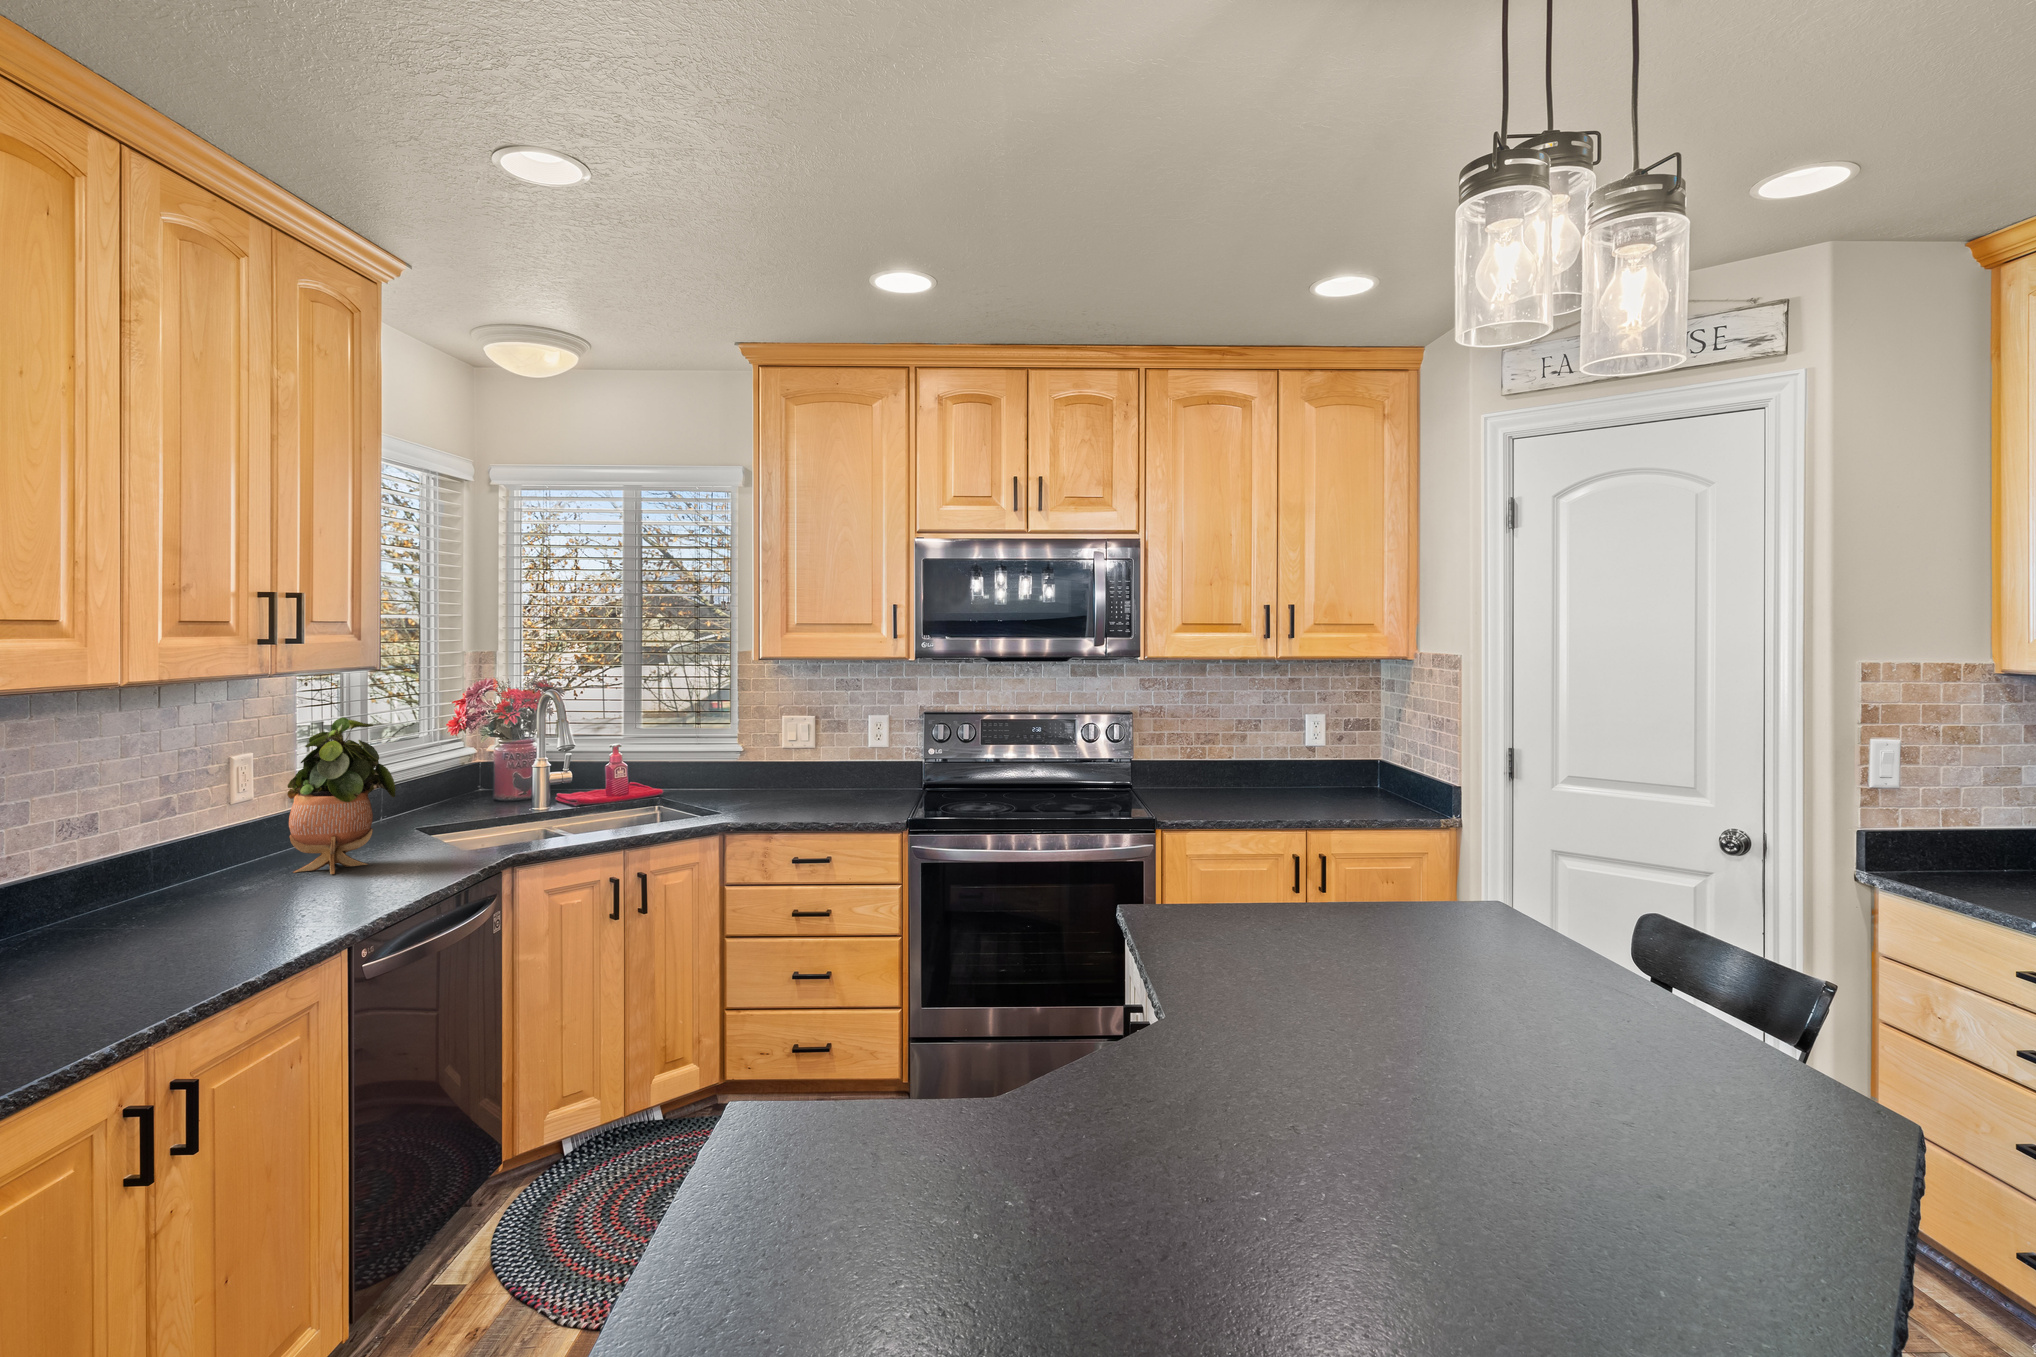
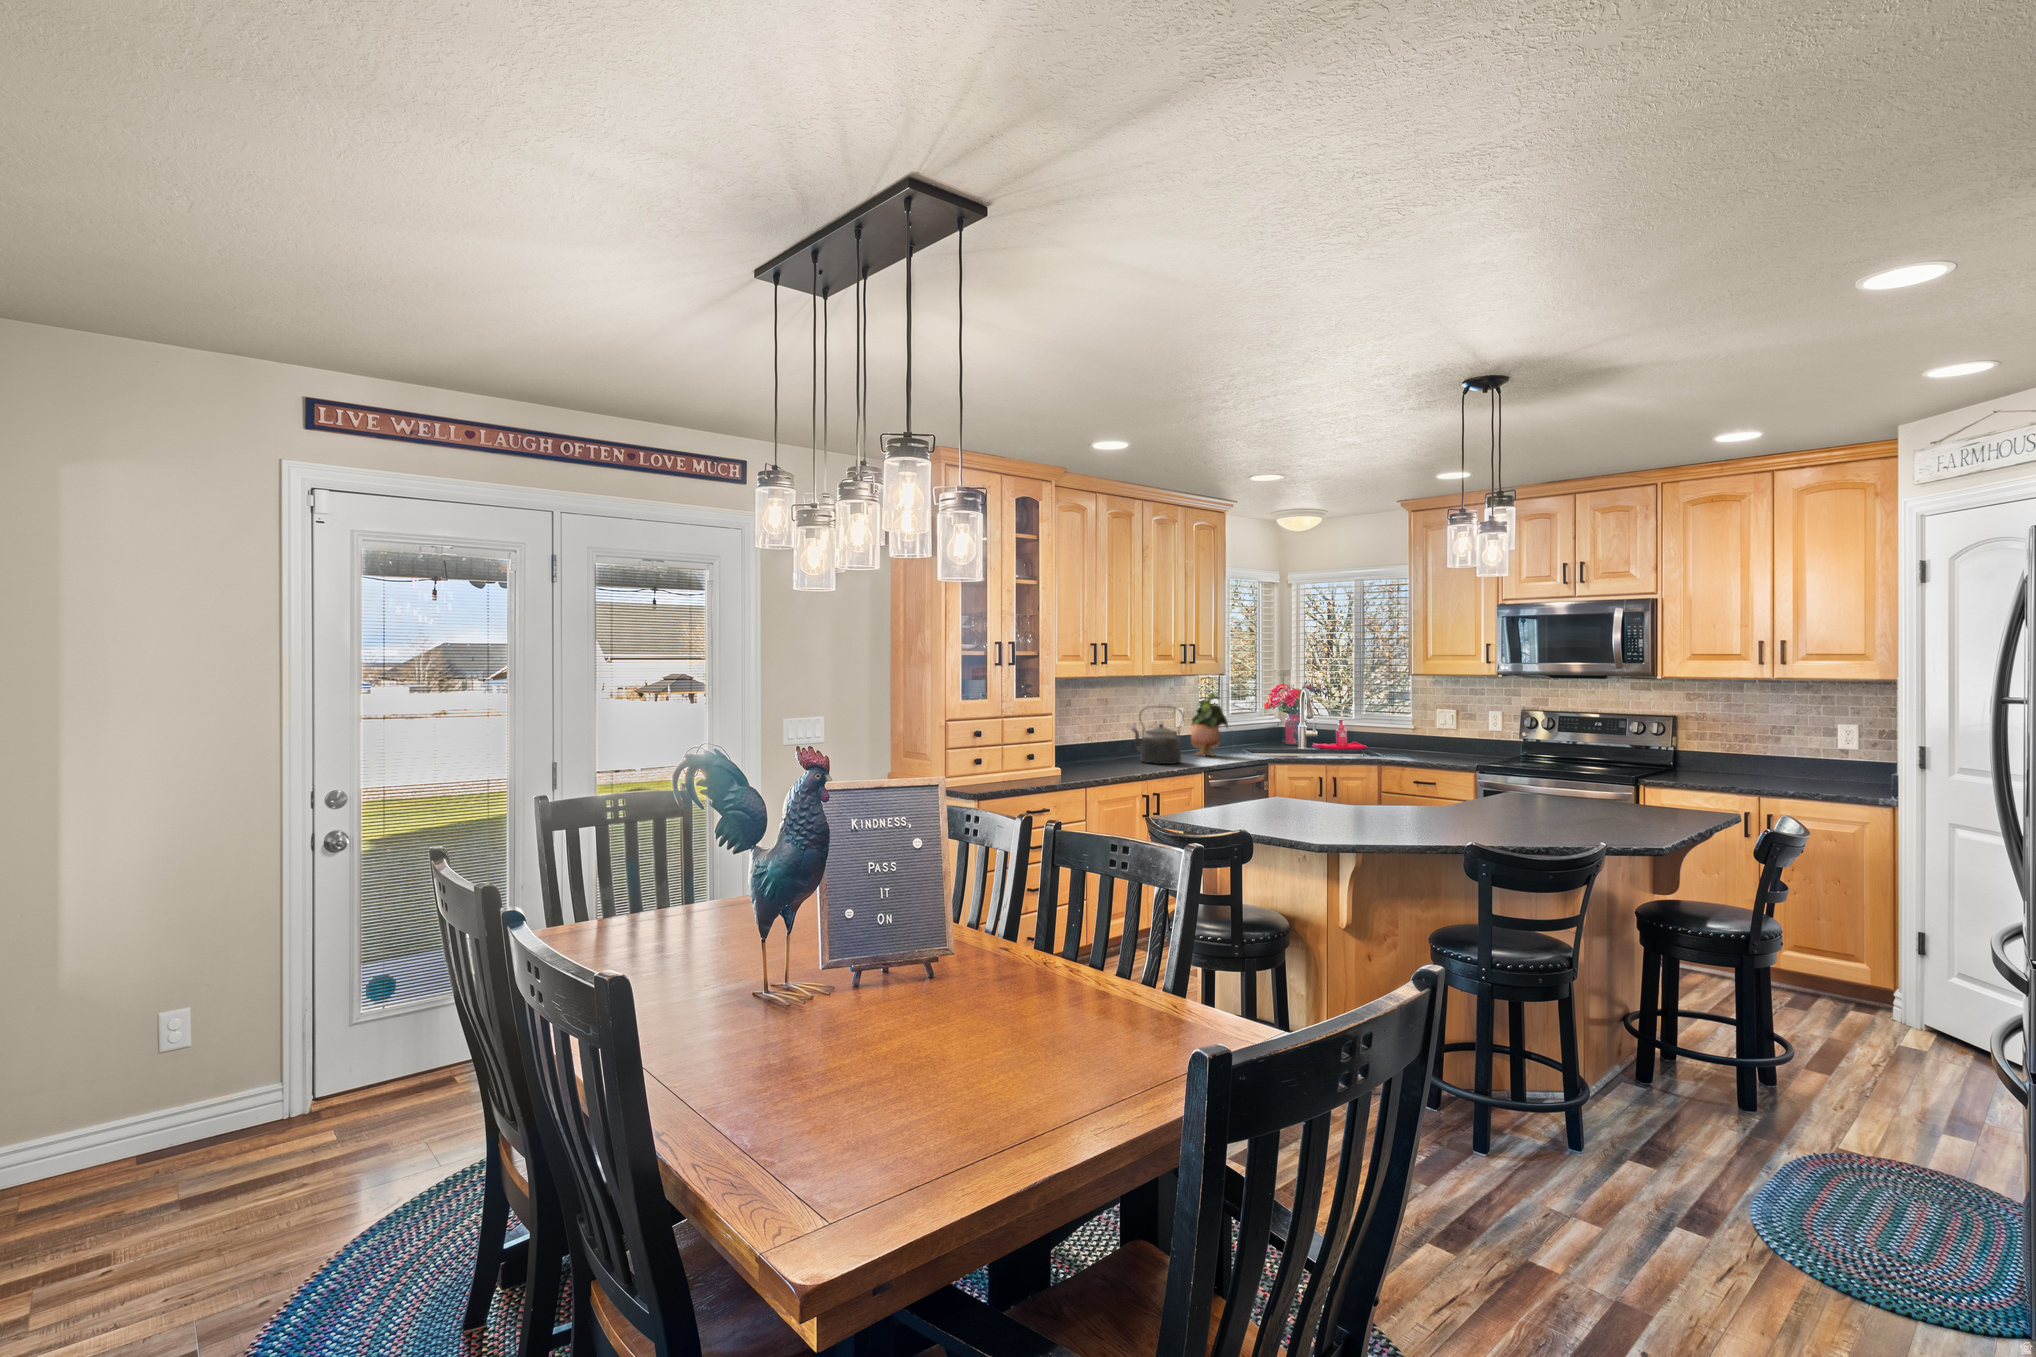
kettle: none [82,767,277,945] -> present [1132,706,1184,764]

